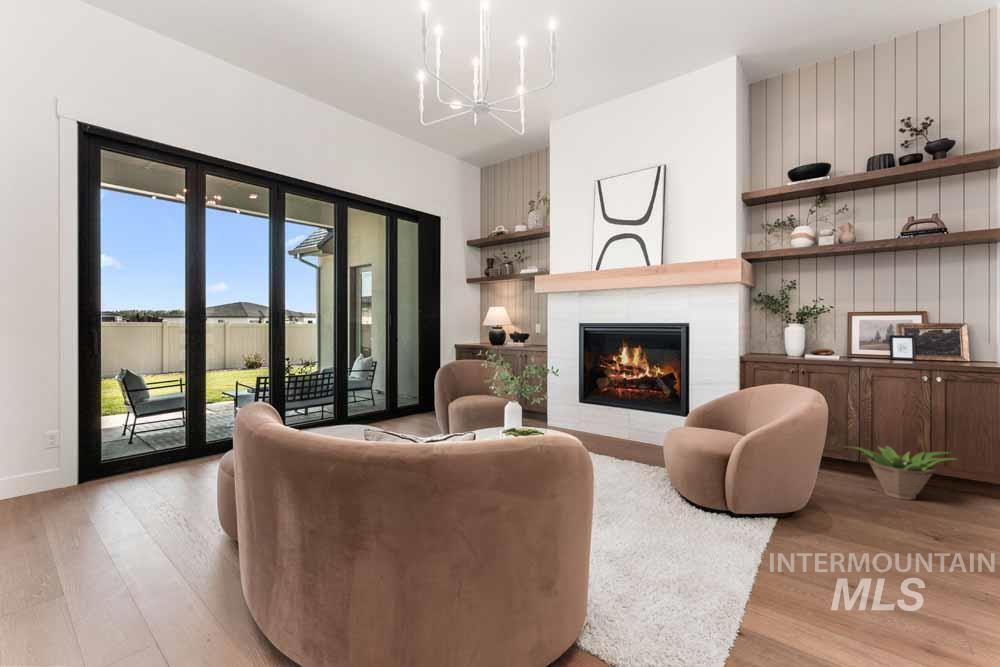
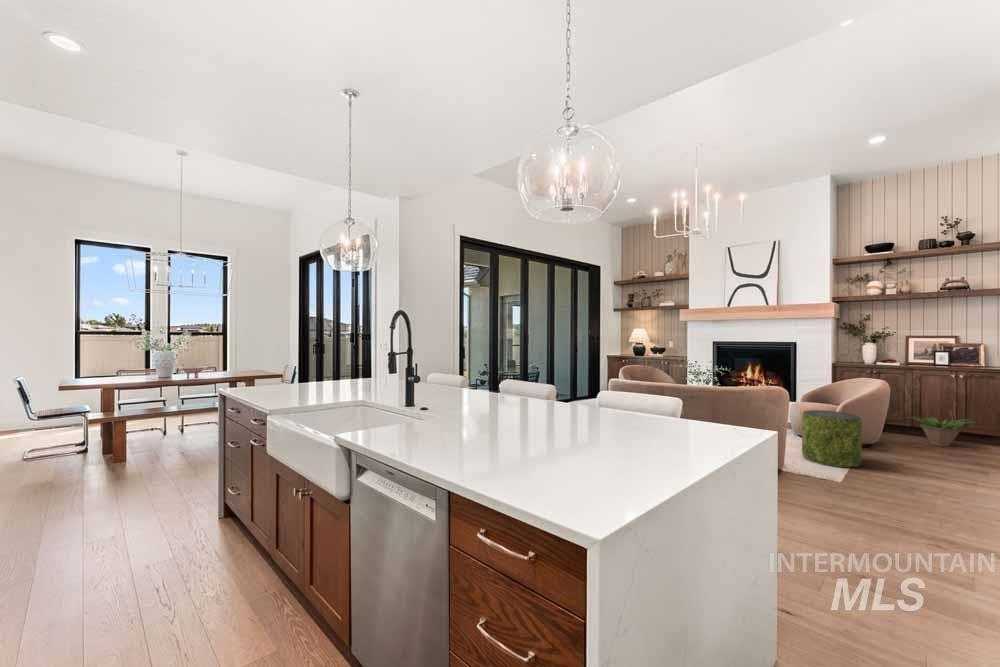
pouf: none [645,450,753,584] -> present [802,410,862,467]

